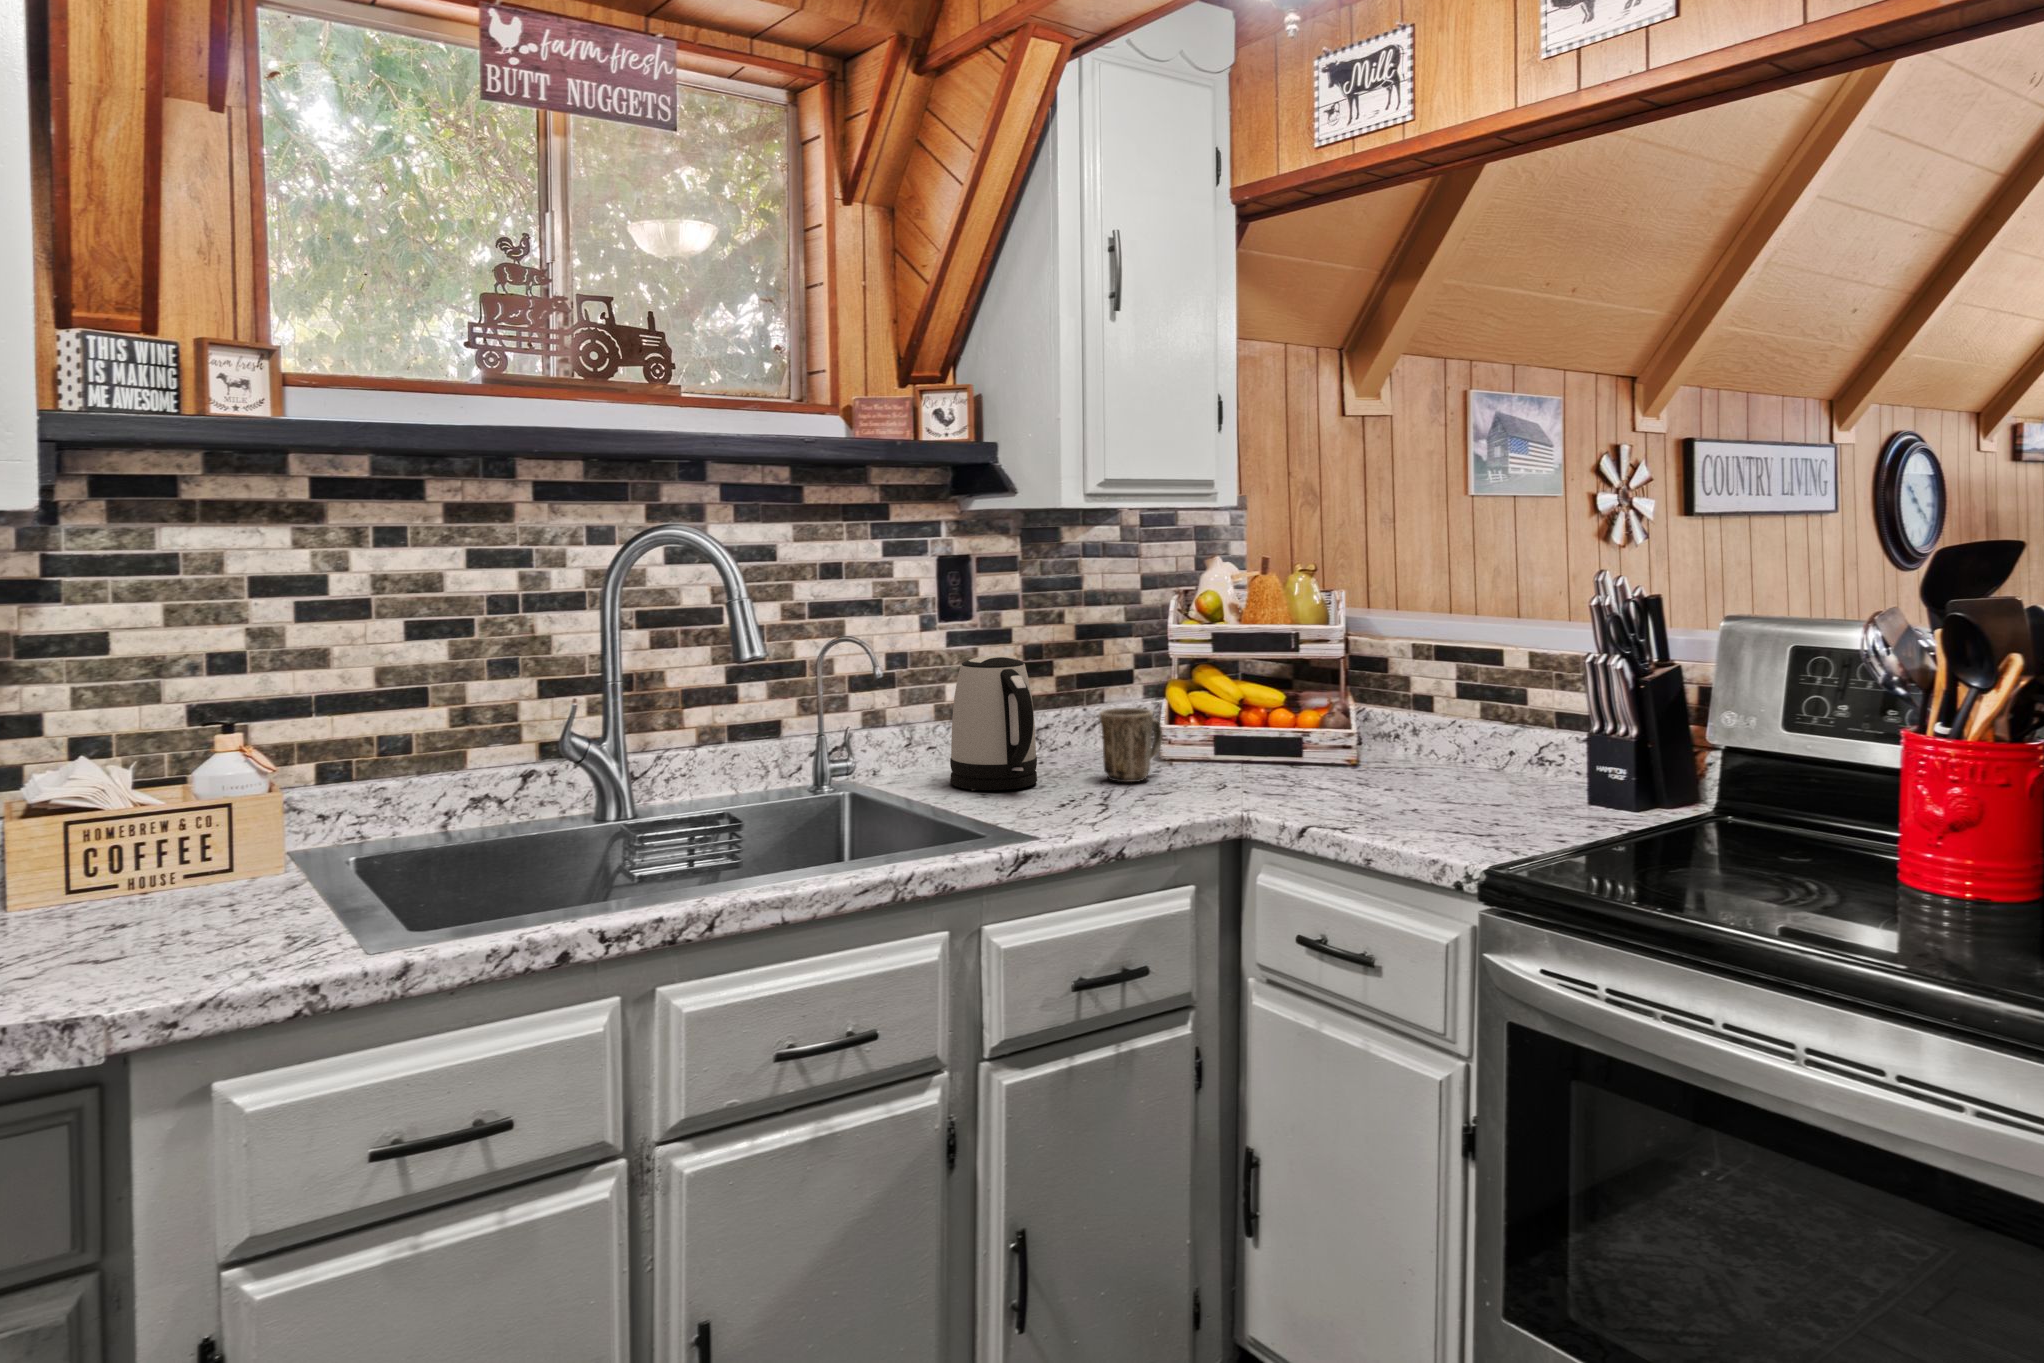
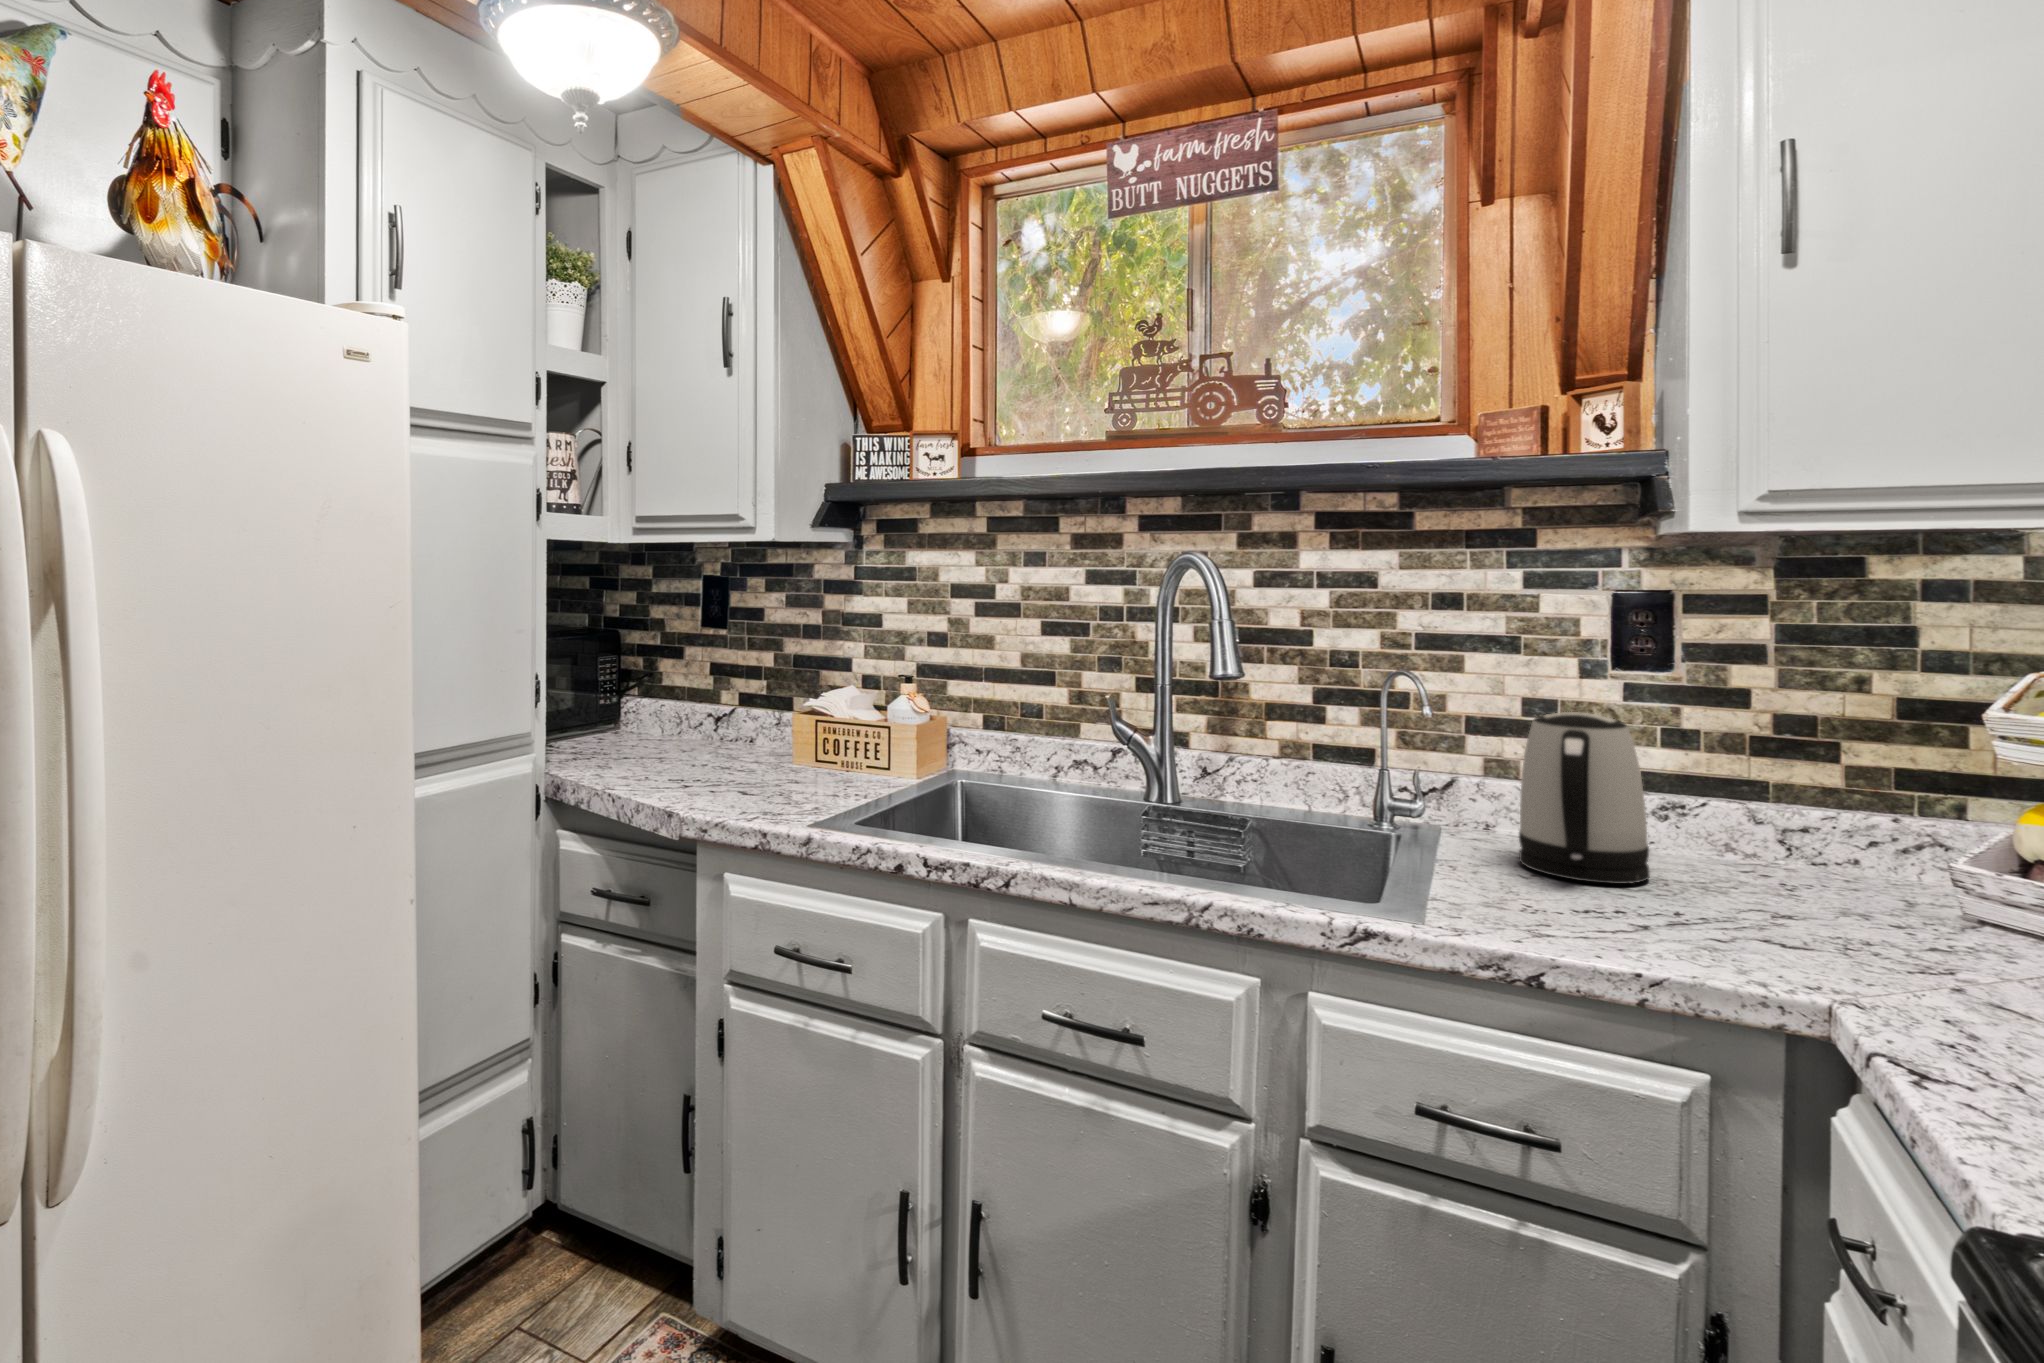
mug: present [1100,708,1162,782] -> none [1743,812,1883,925]

